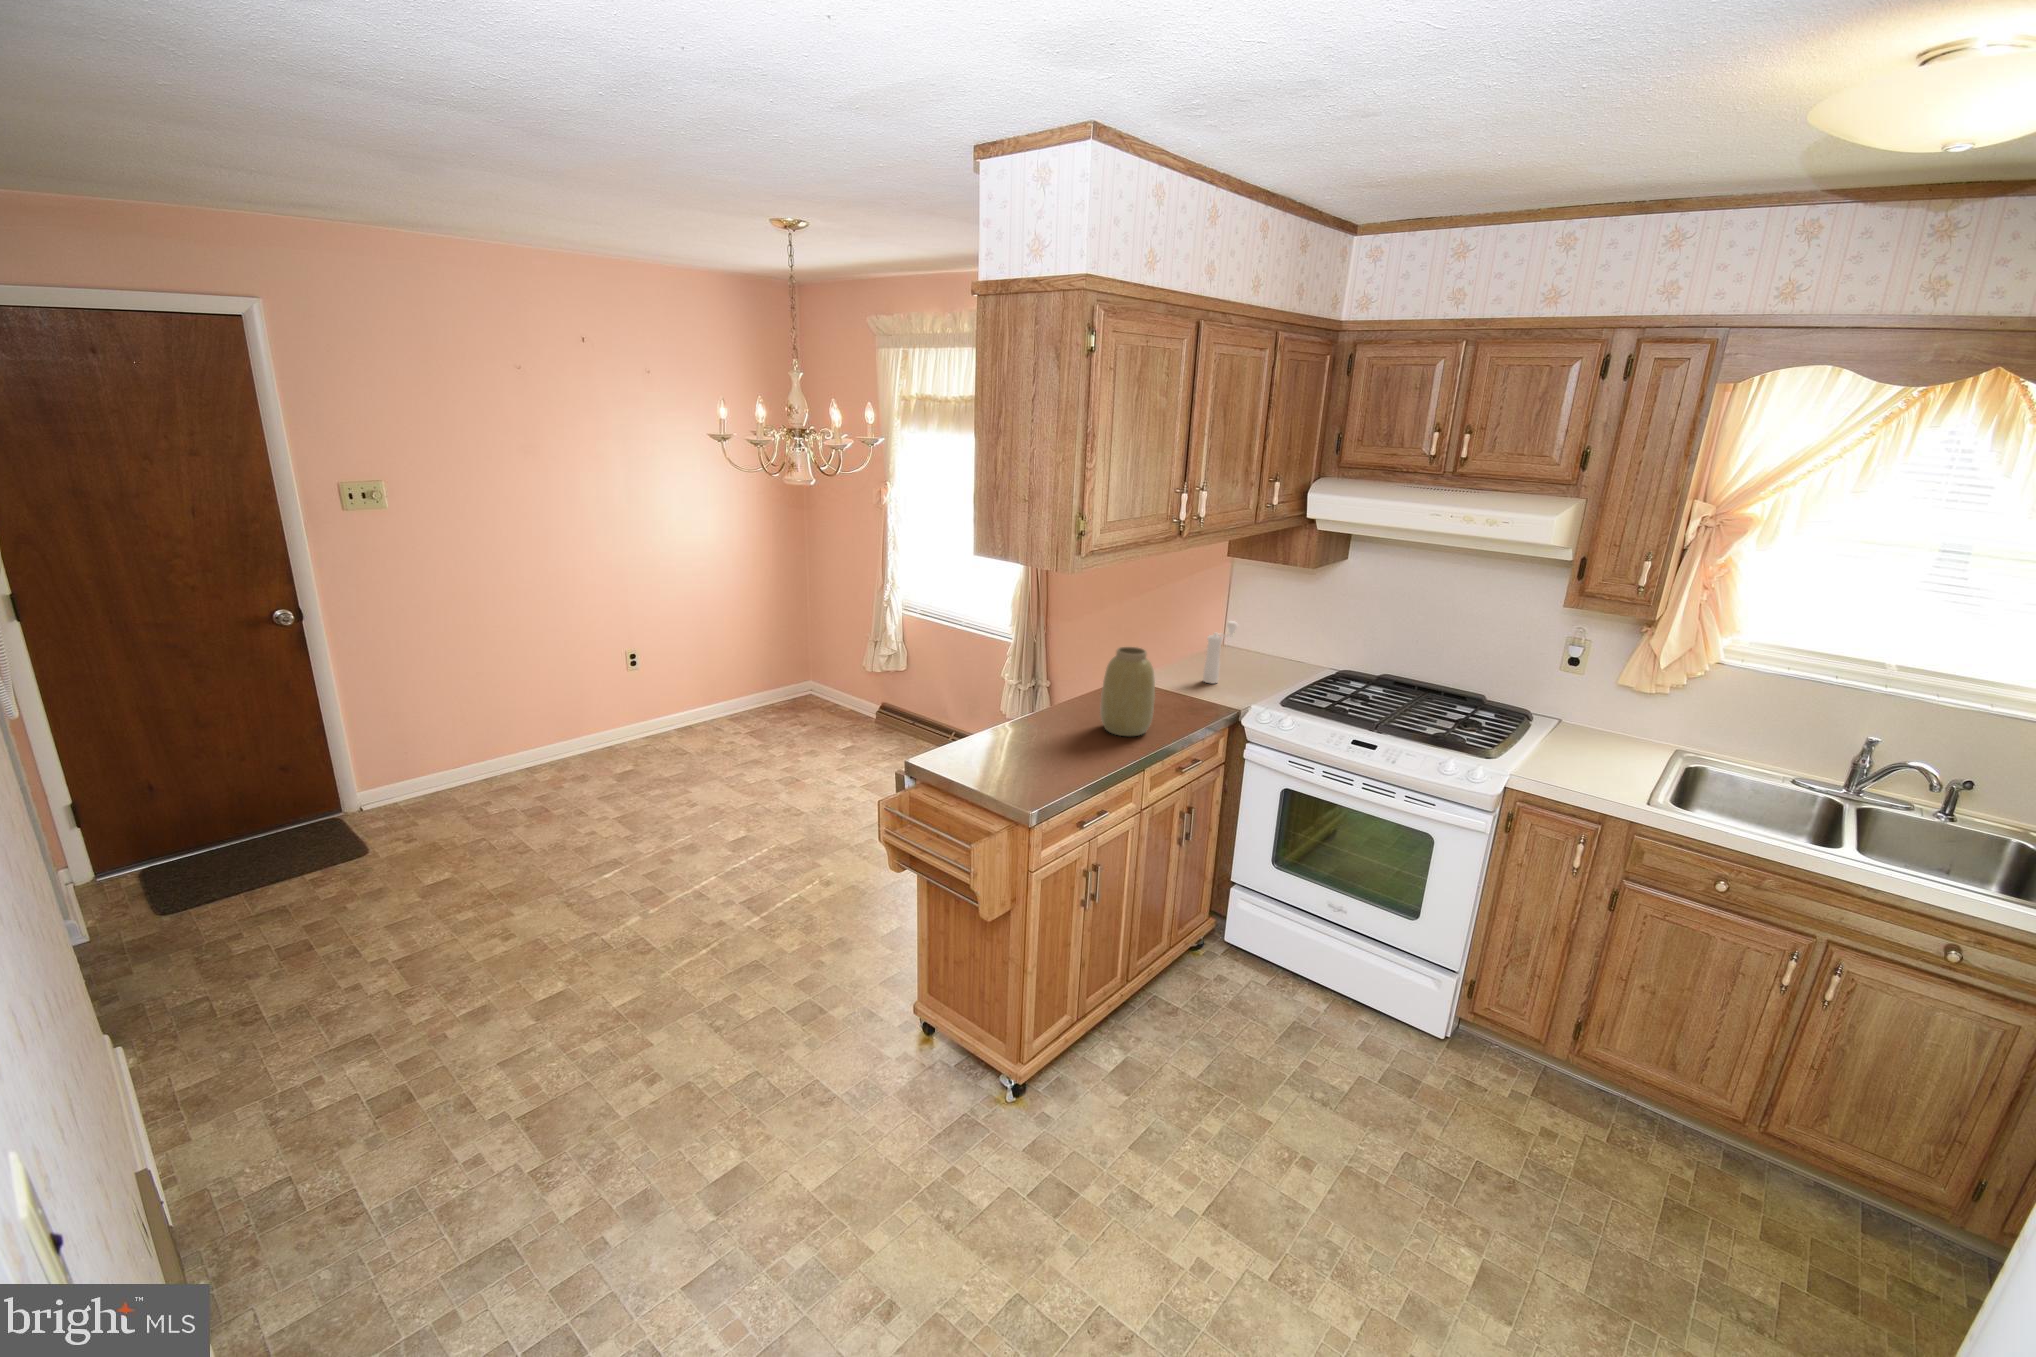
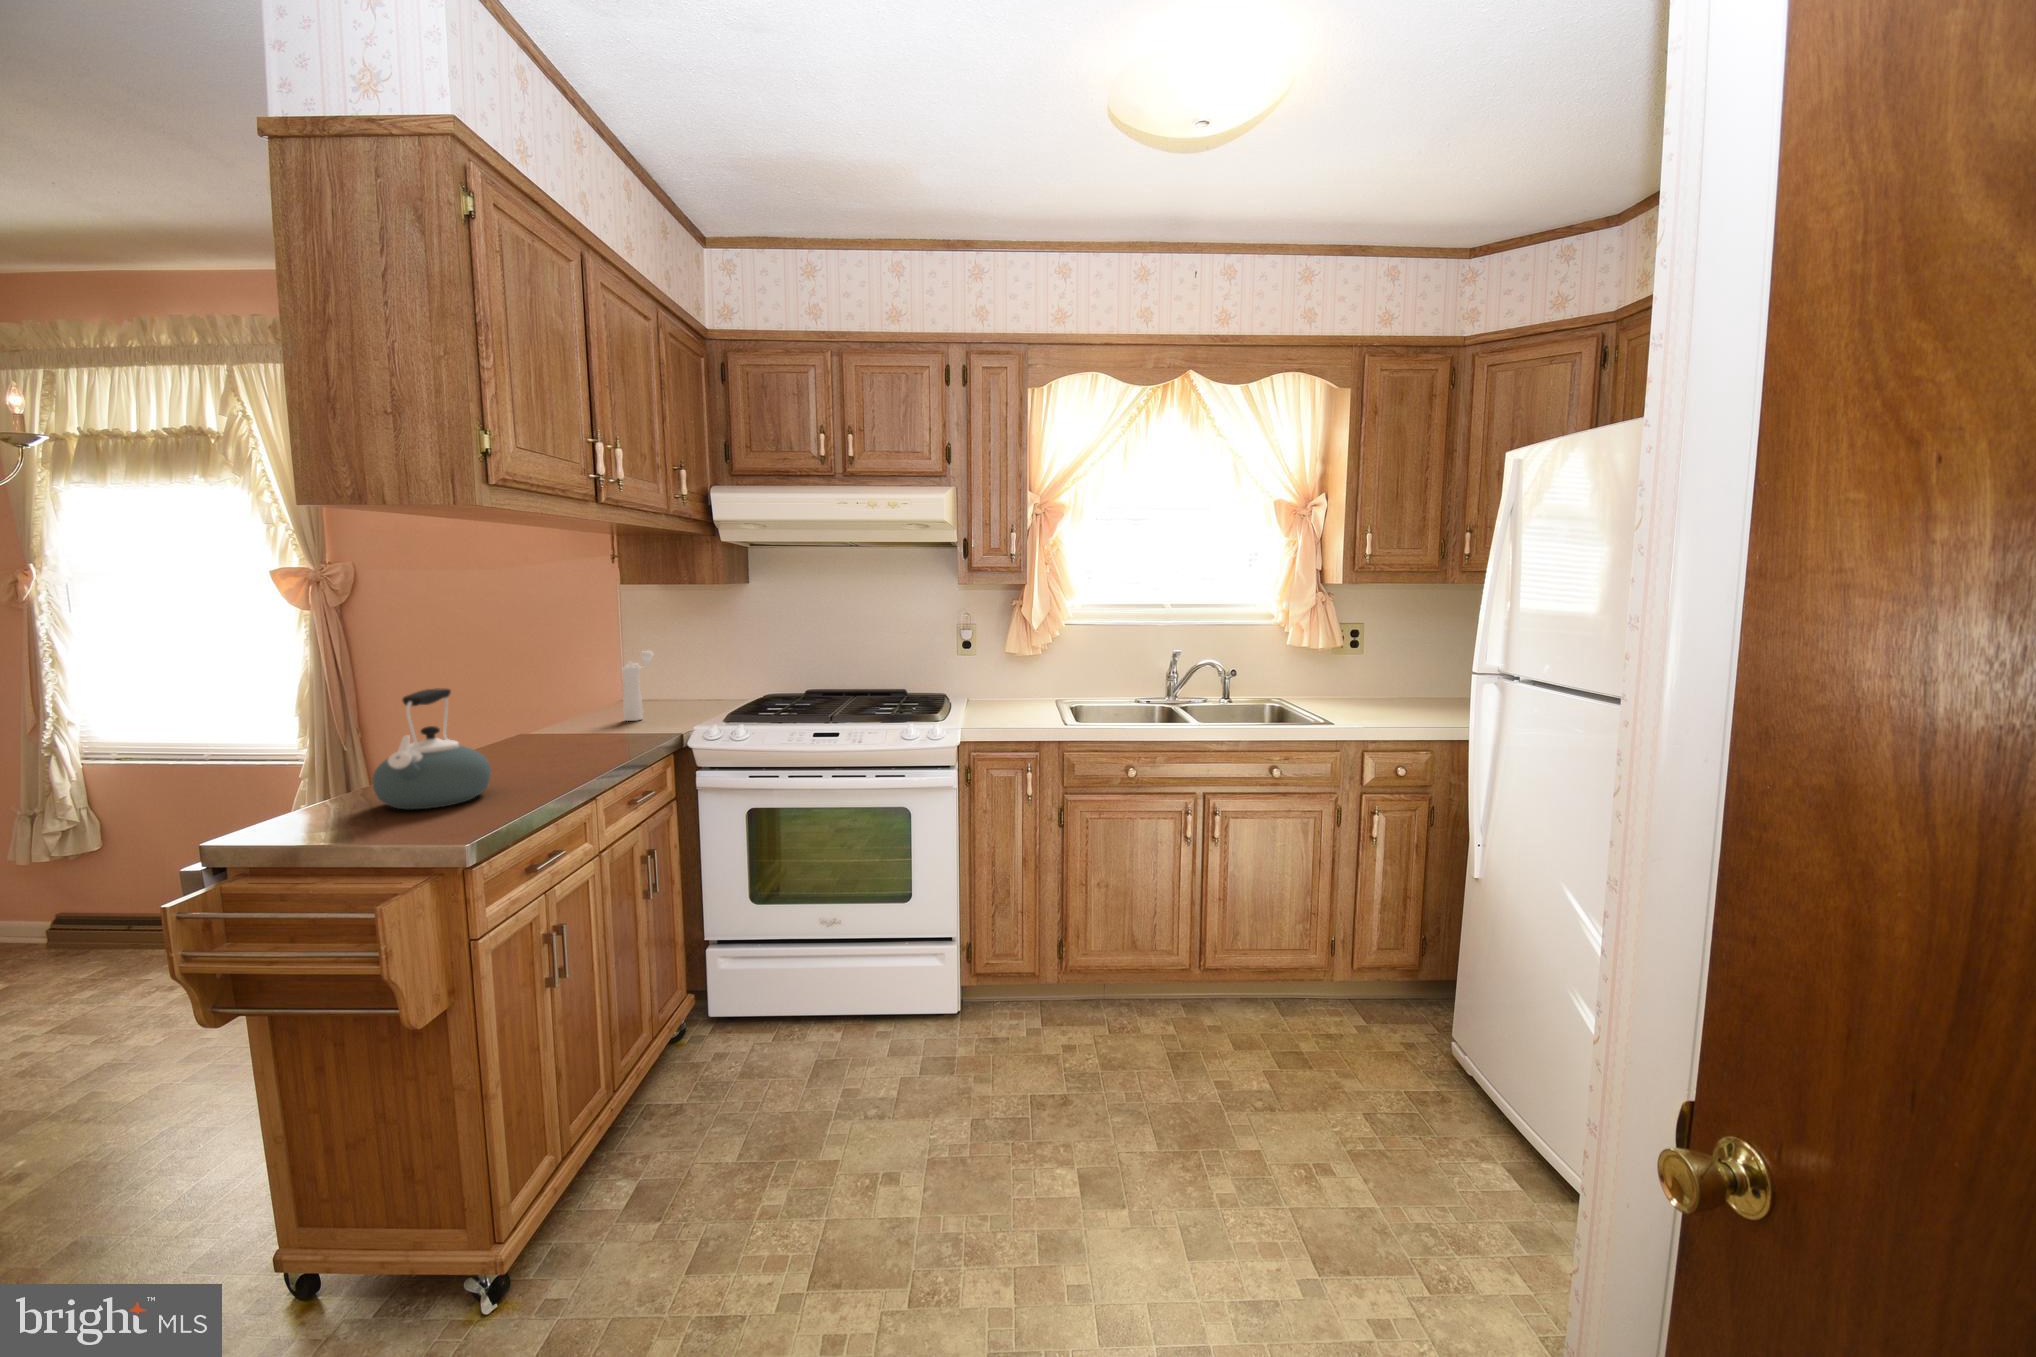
vase: present [1100,647,1155,736] -> none [504,659,583,772]
kettle: none [1016,670,1083,757] -> present [373,688,491,809]

